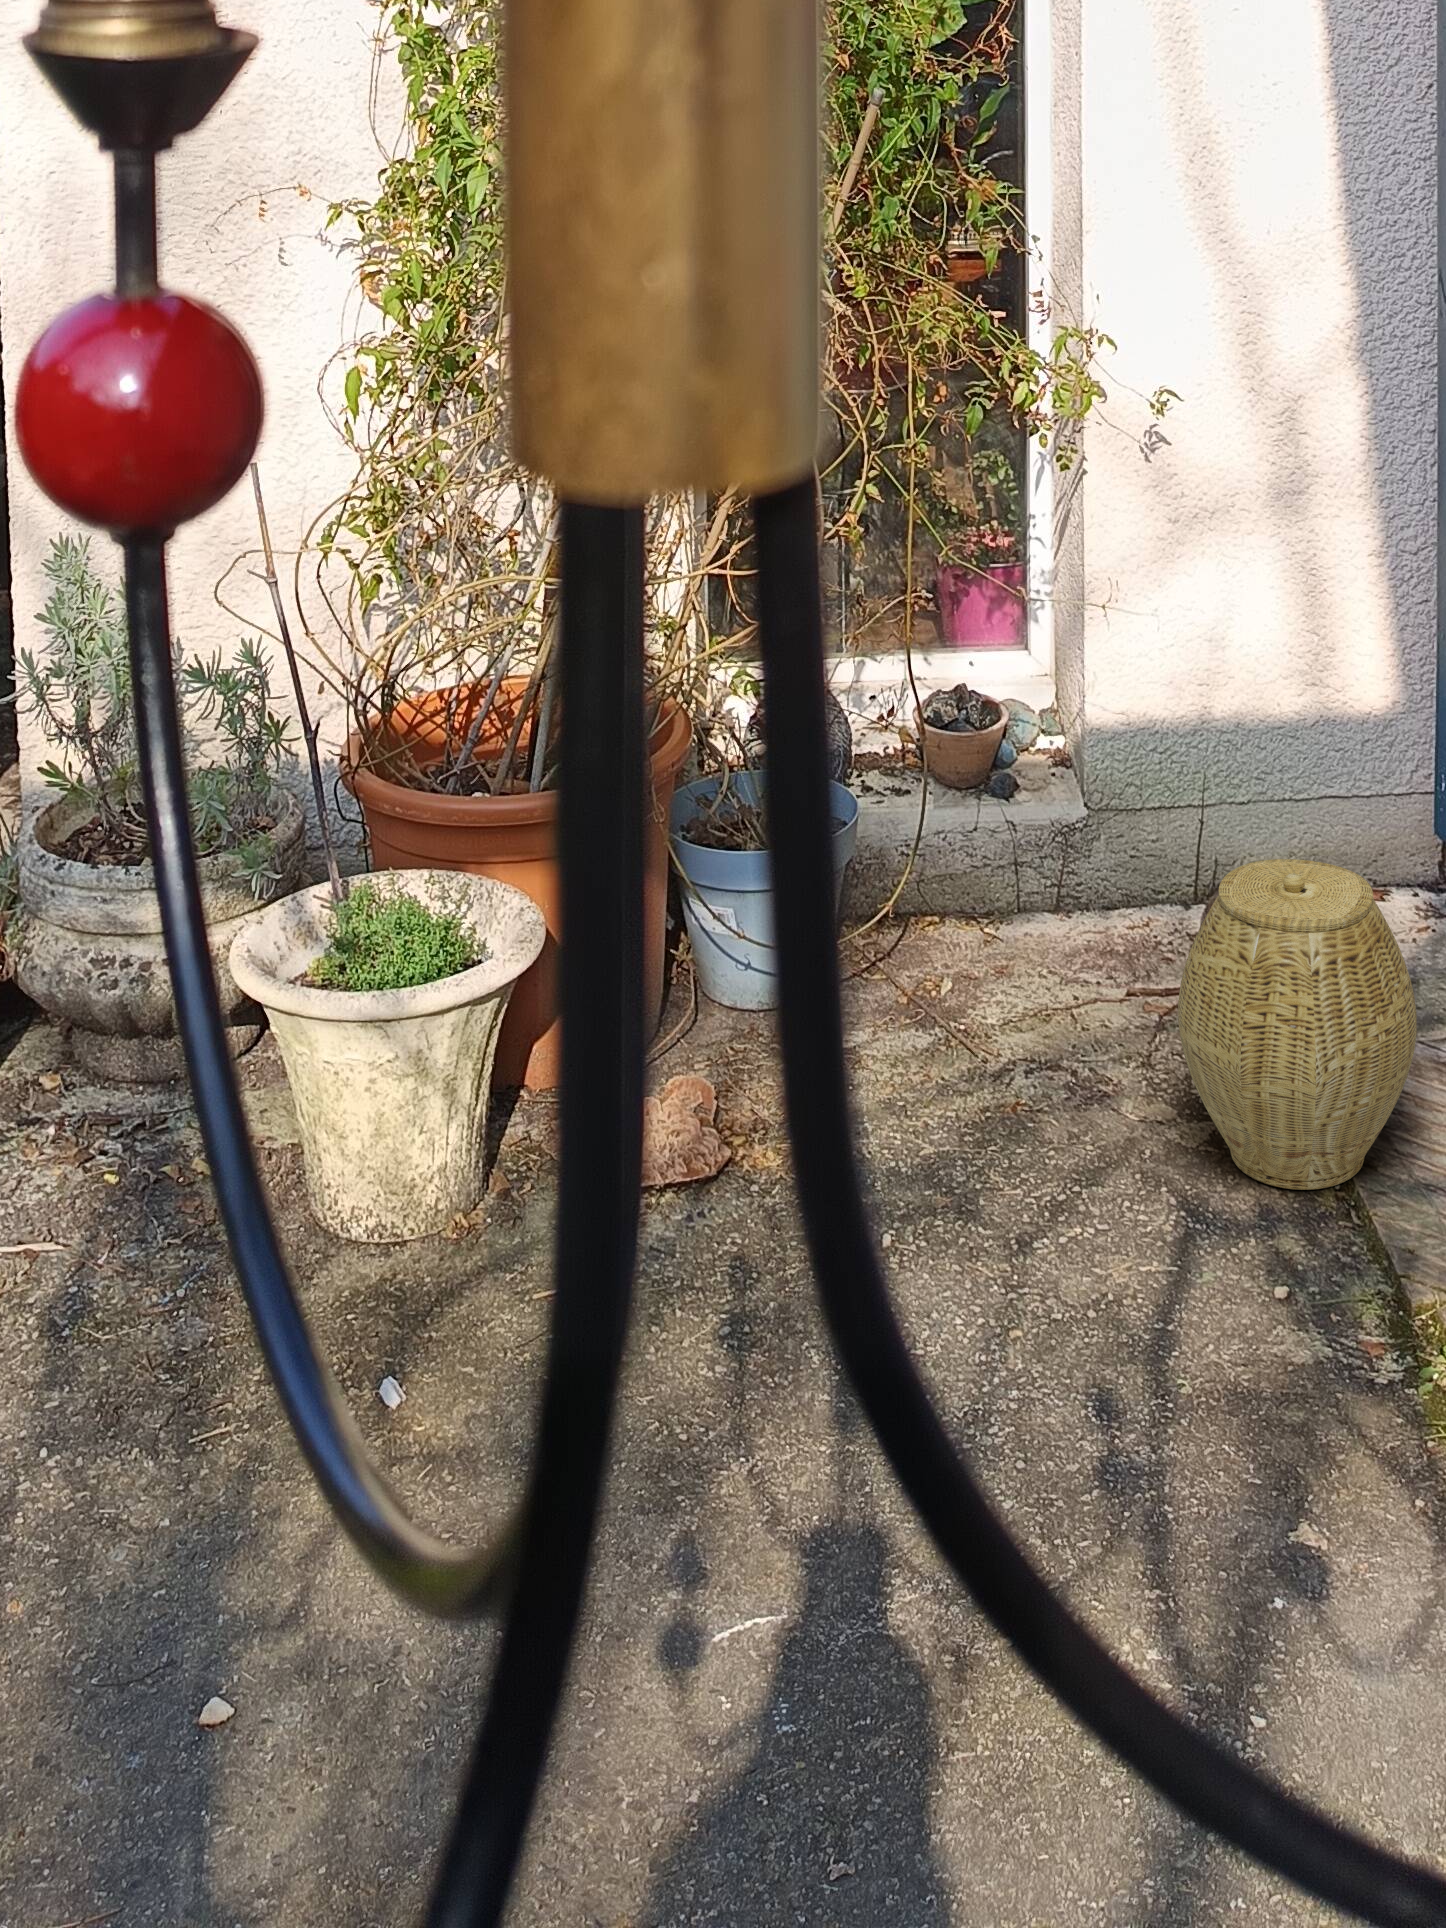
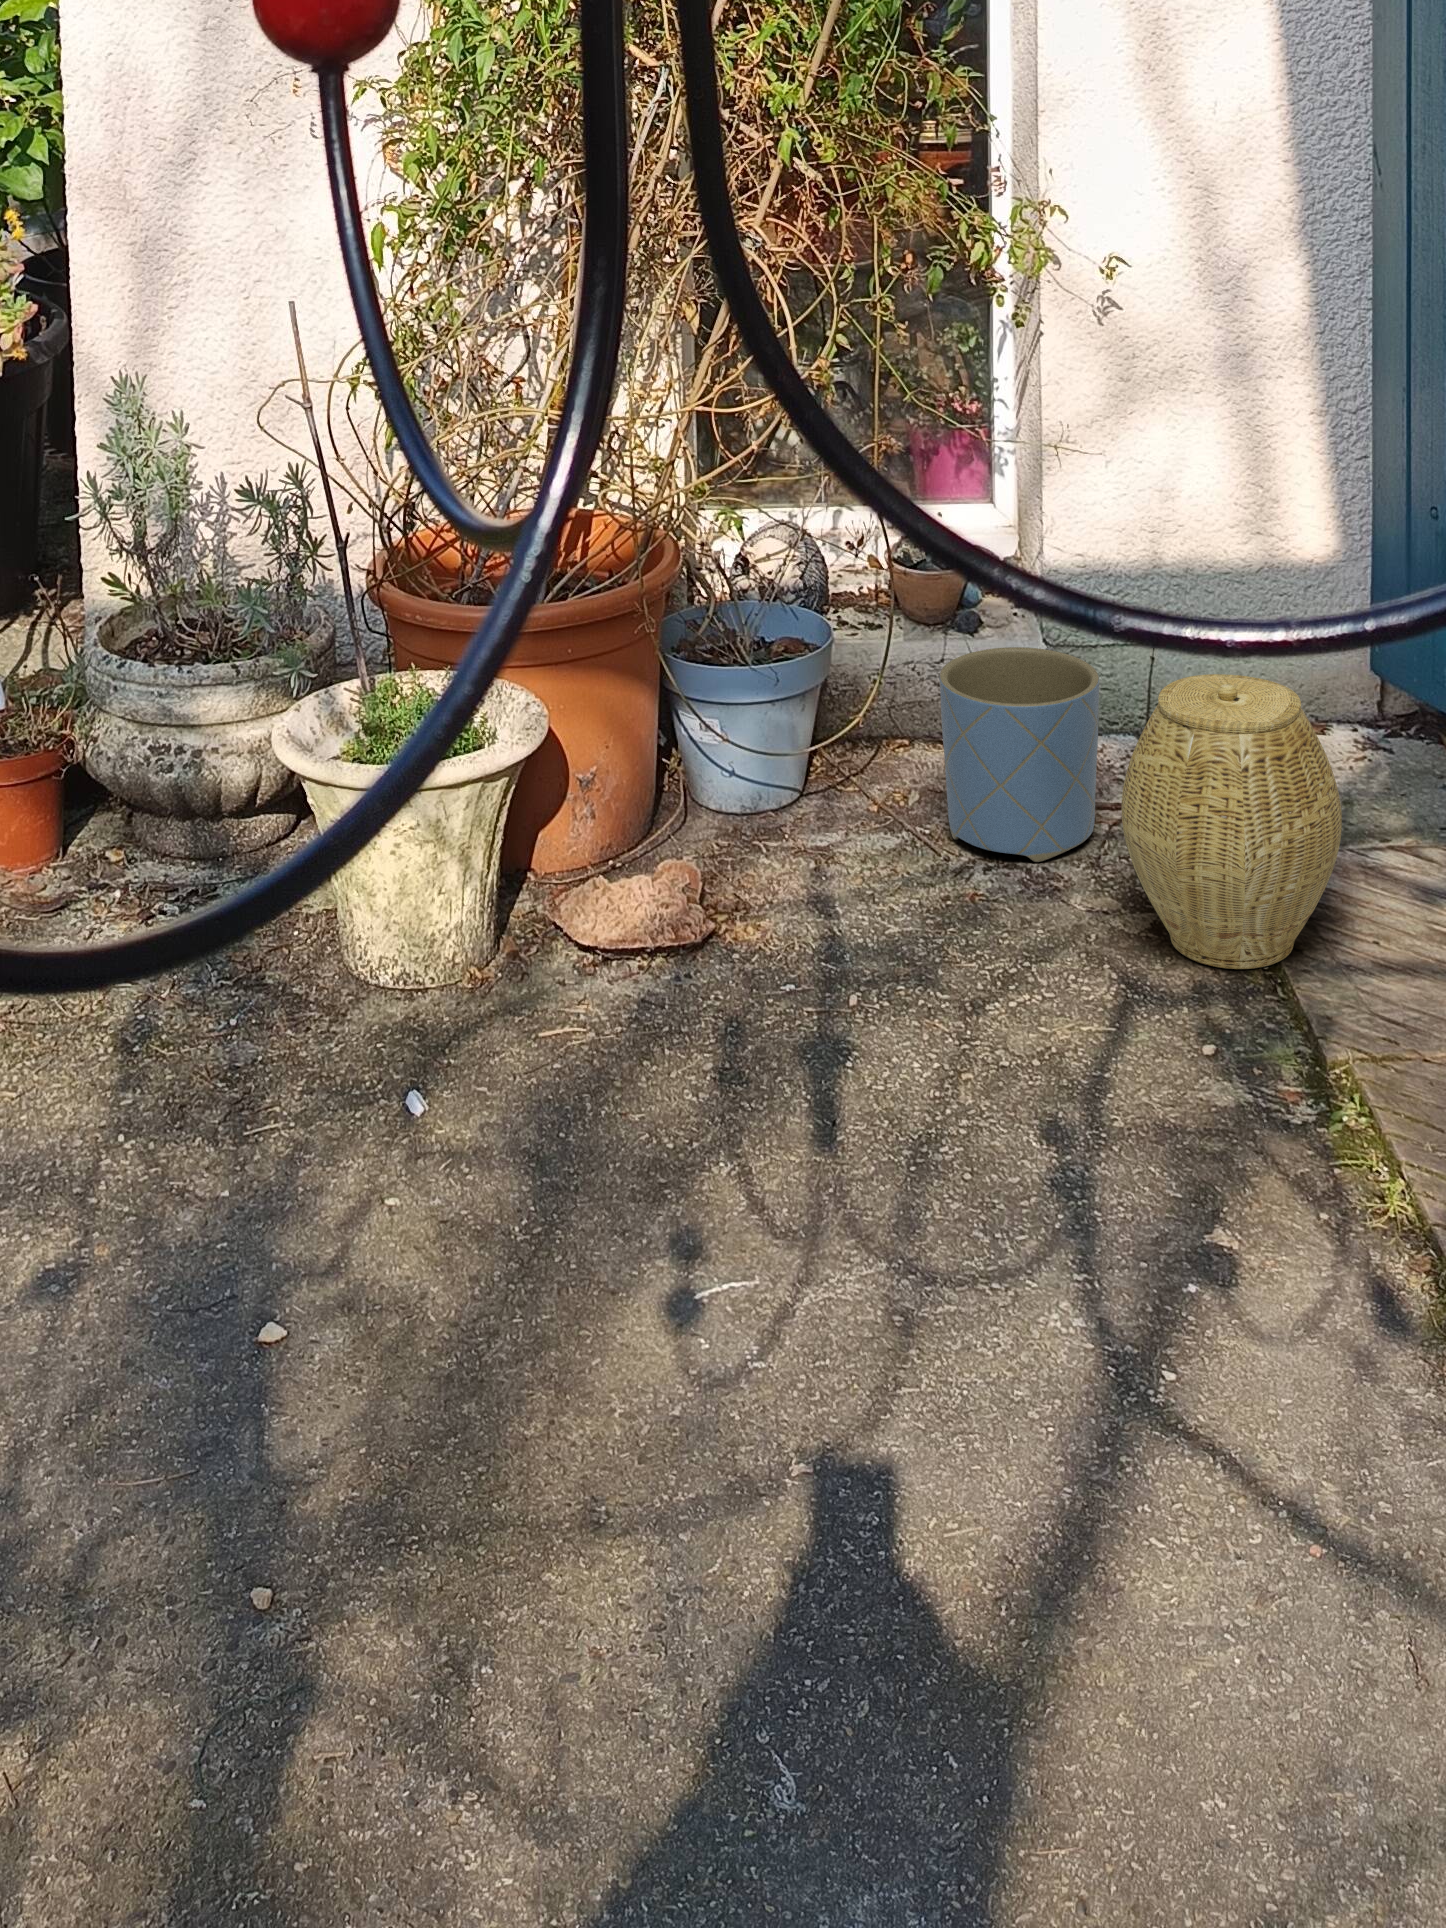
planter: none [975,820,1148,1062] -> present [940,647,1099,862]

